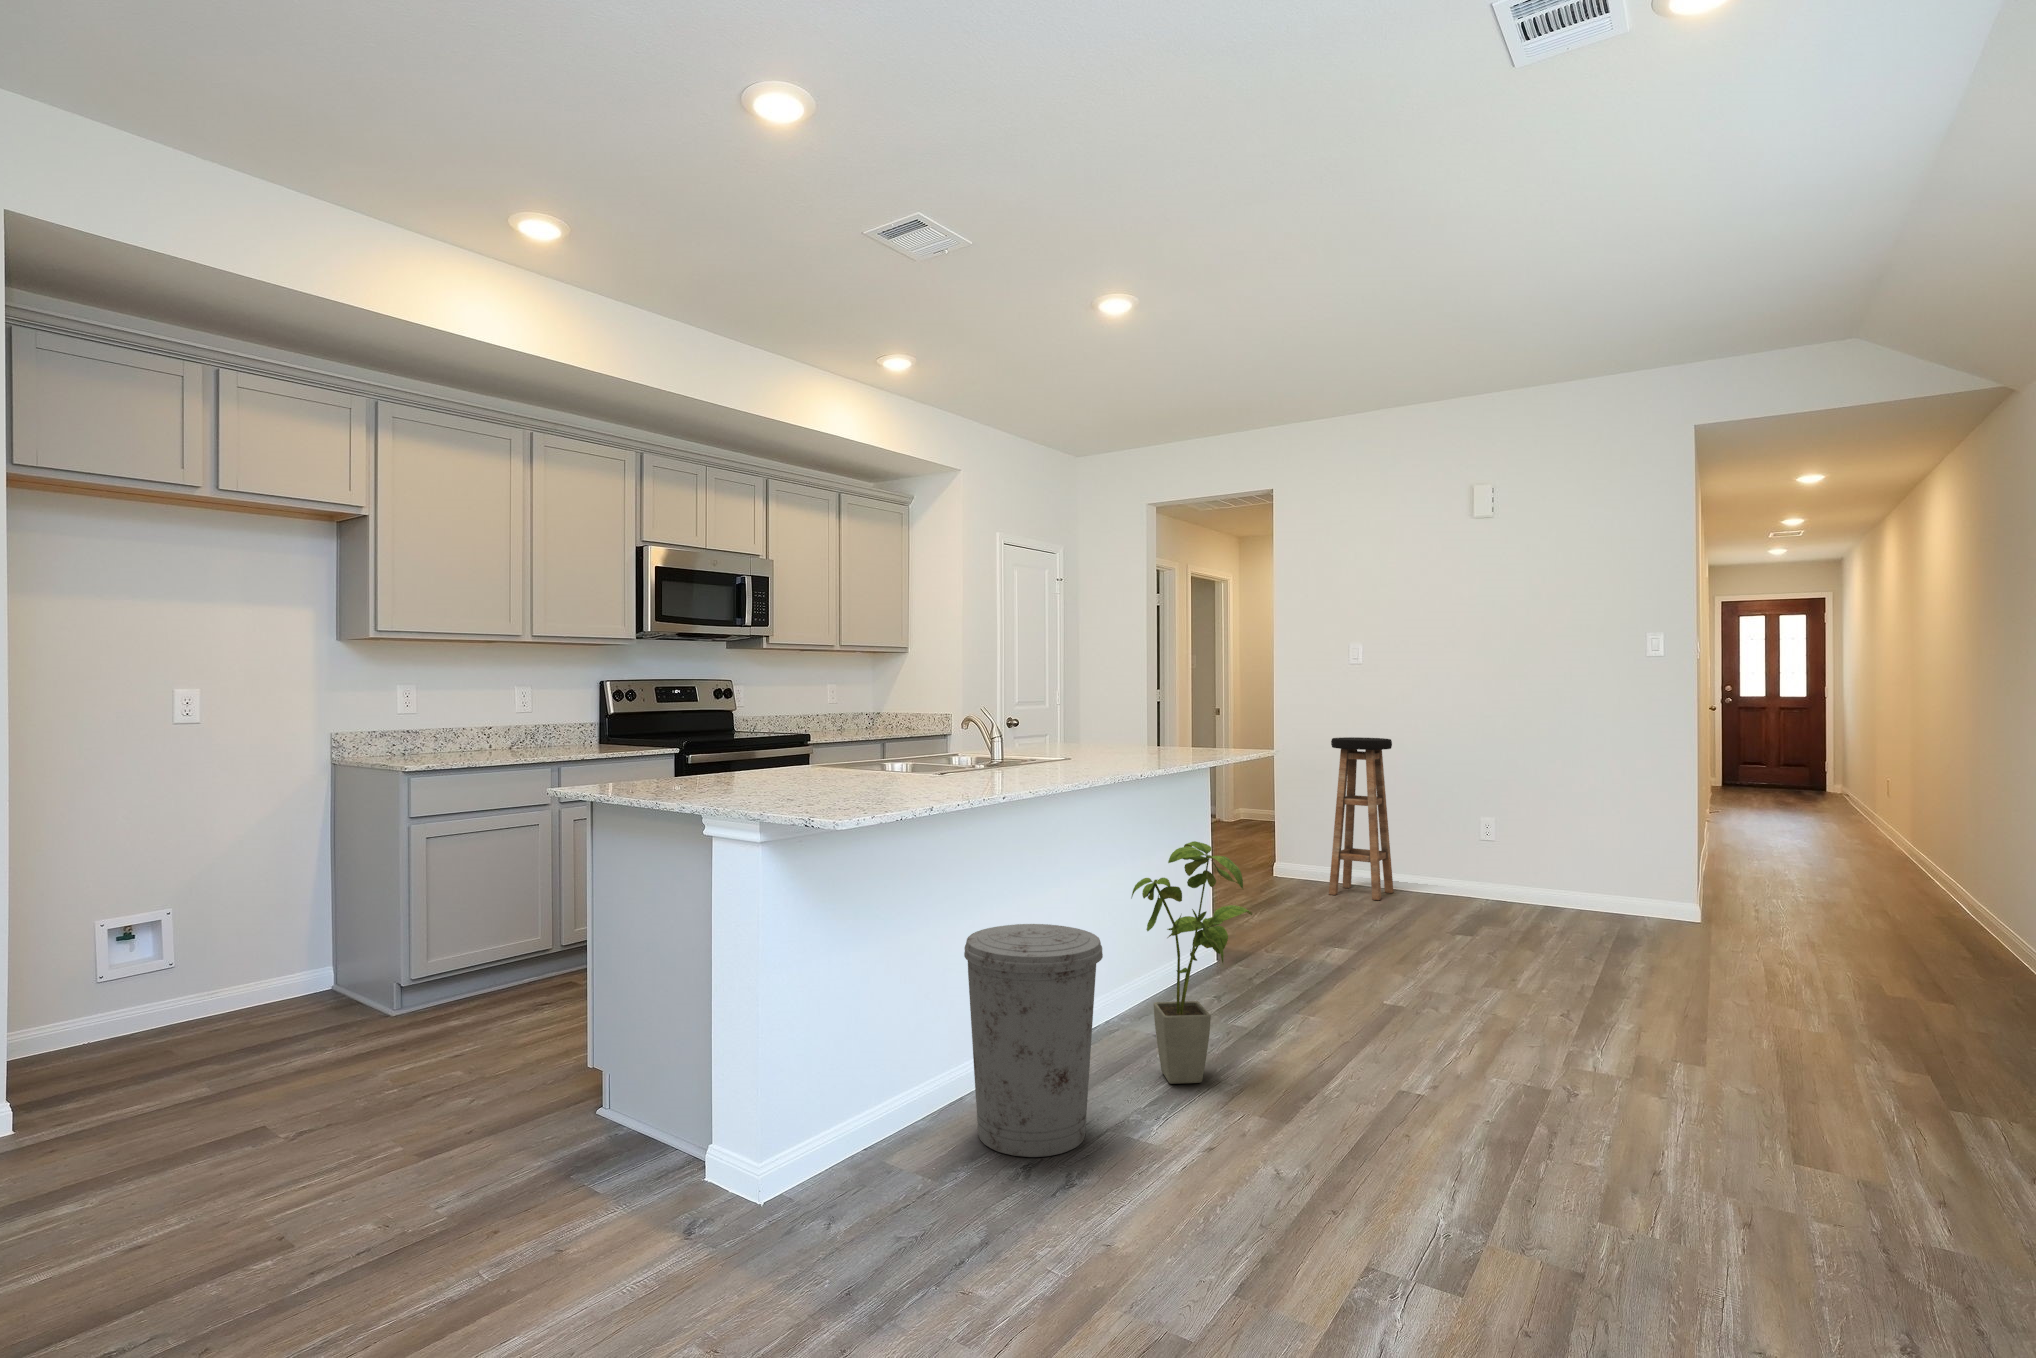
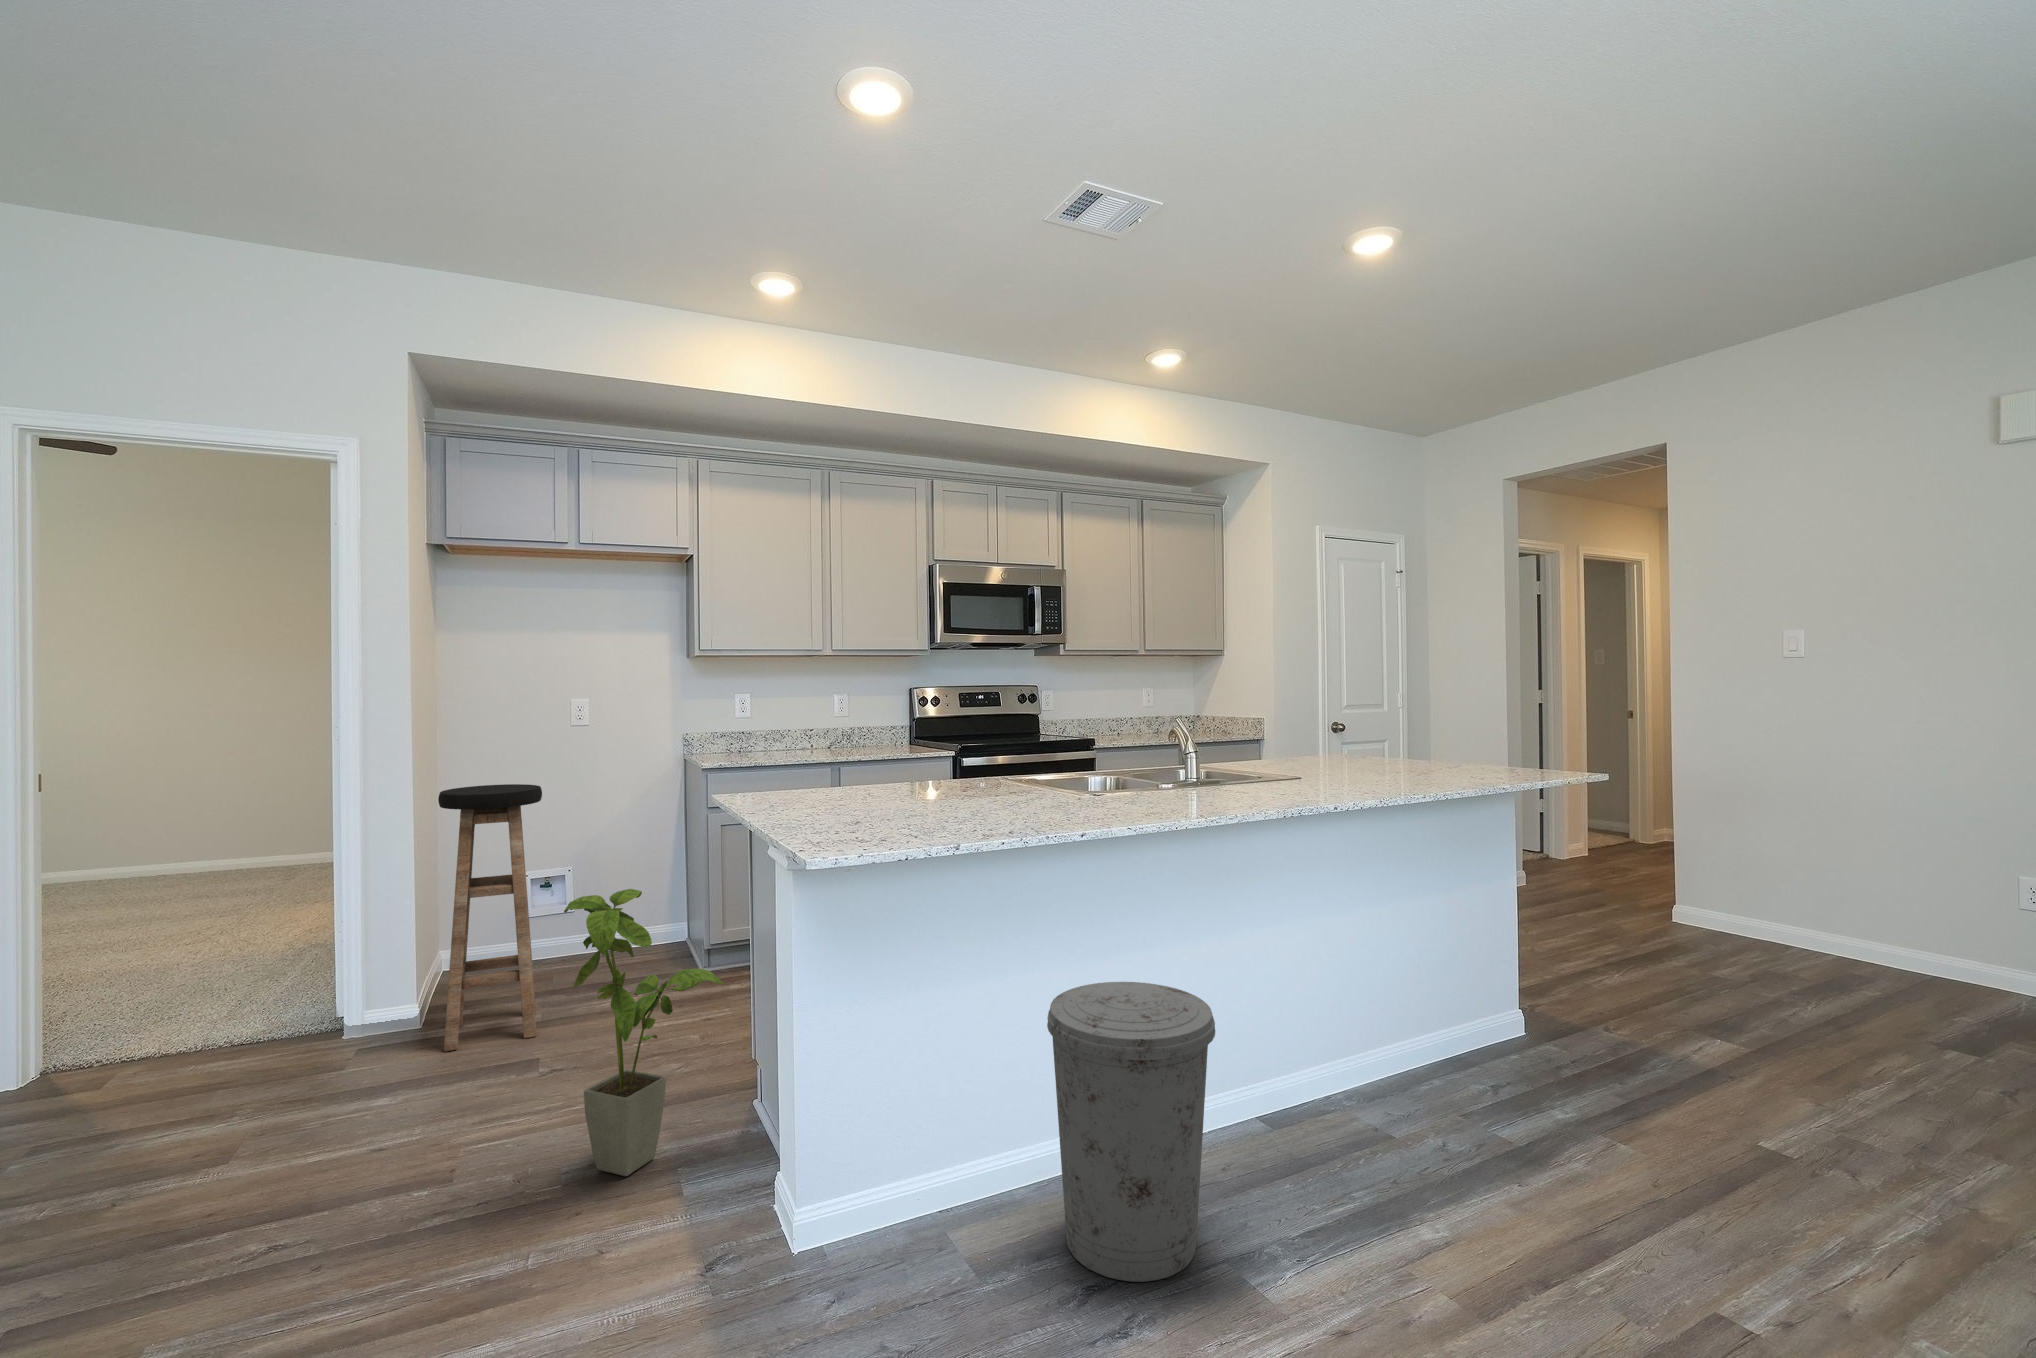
bar stool: present [1329,737,1394,900] -> present [438,784,542,1051]
house plant: present [1131,841,1252,1084] -> present [564,889,724,1176]

